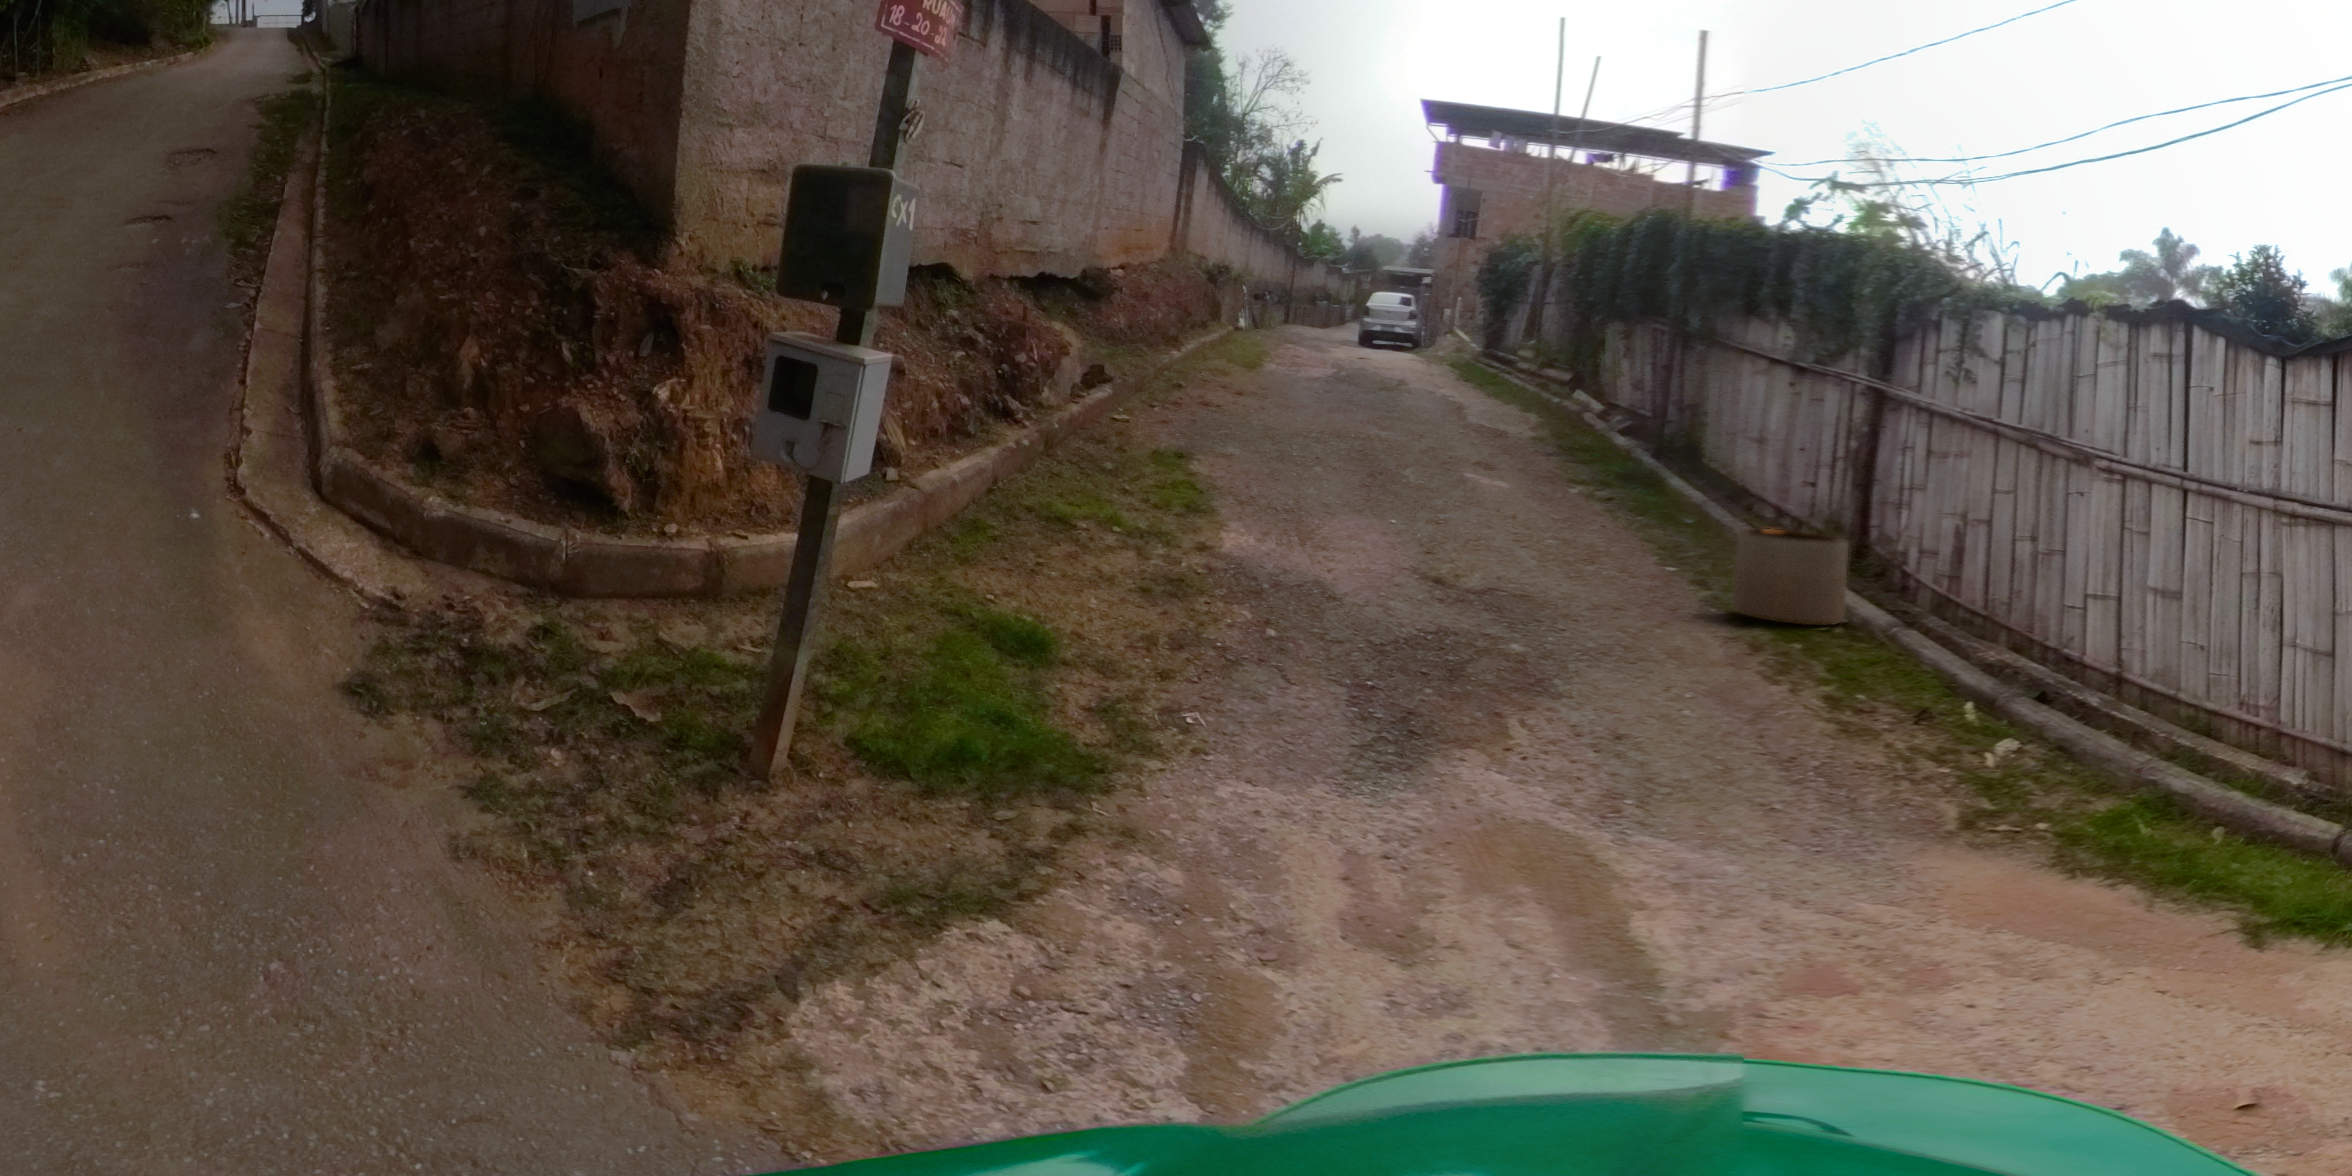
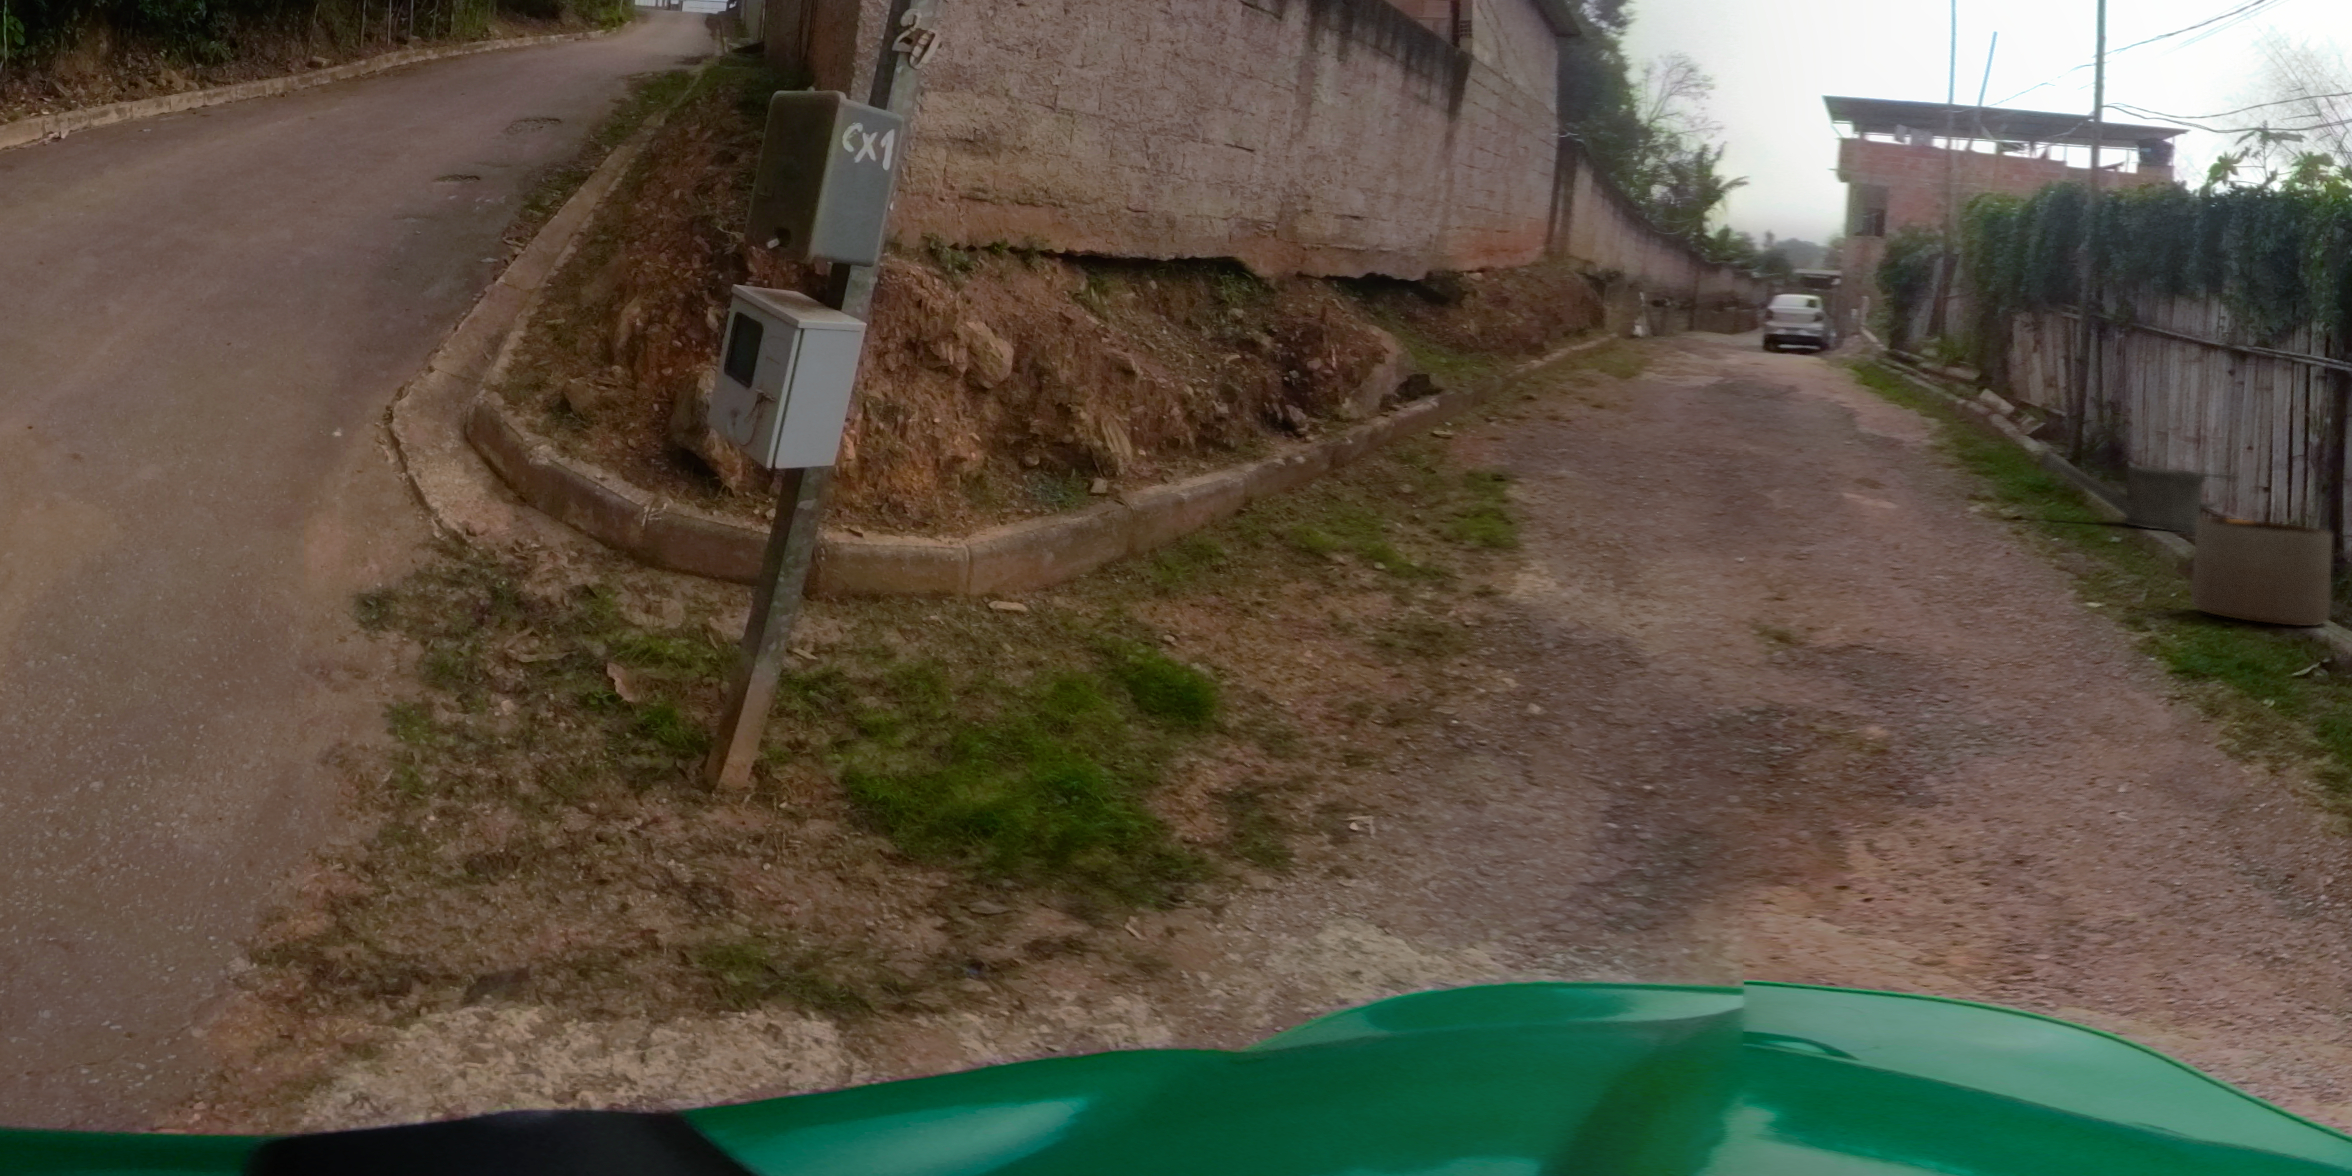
watering can: none [1619,460,1785,532] -> present [2042,452,2235,532]

